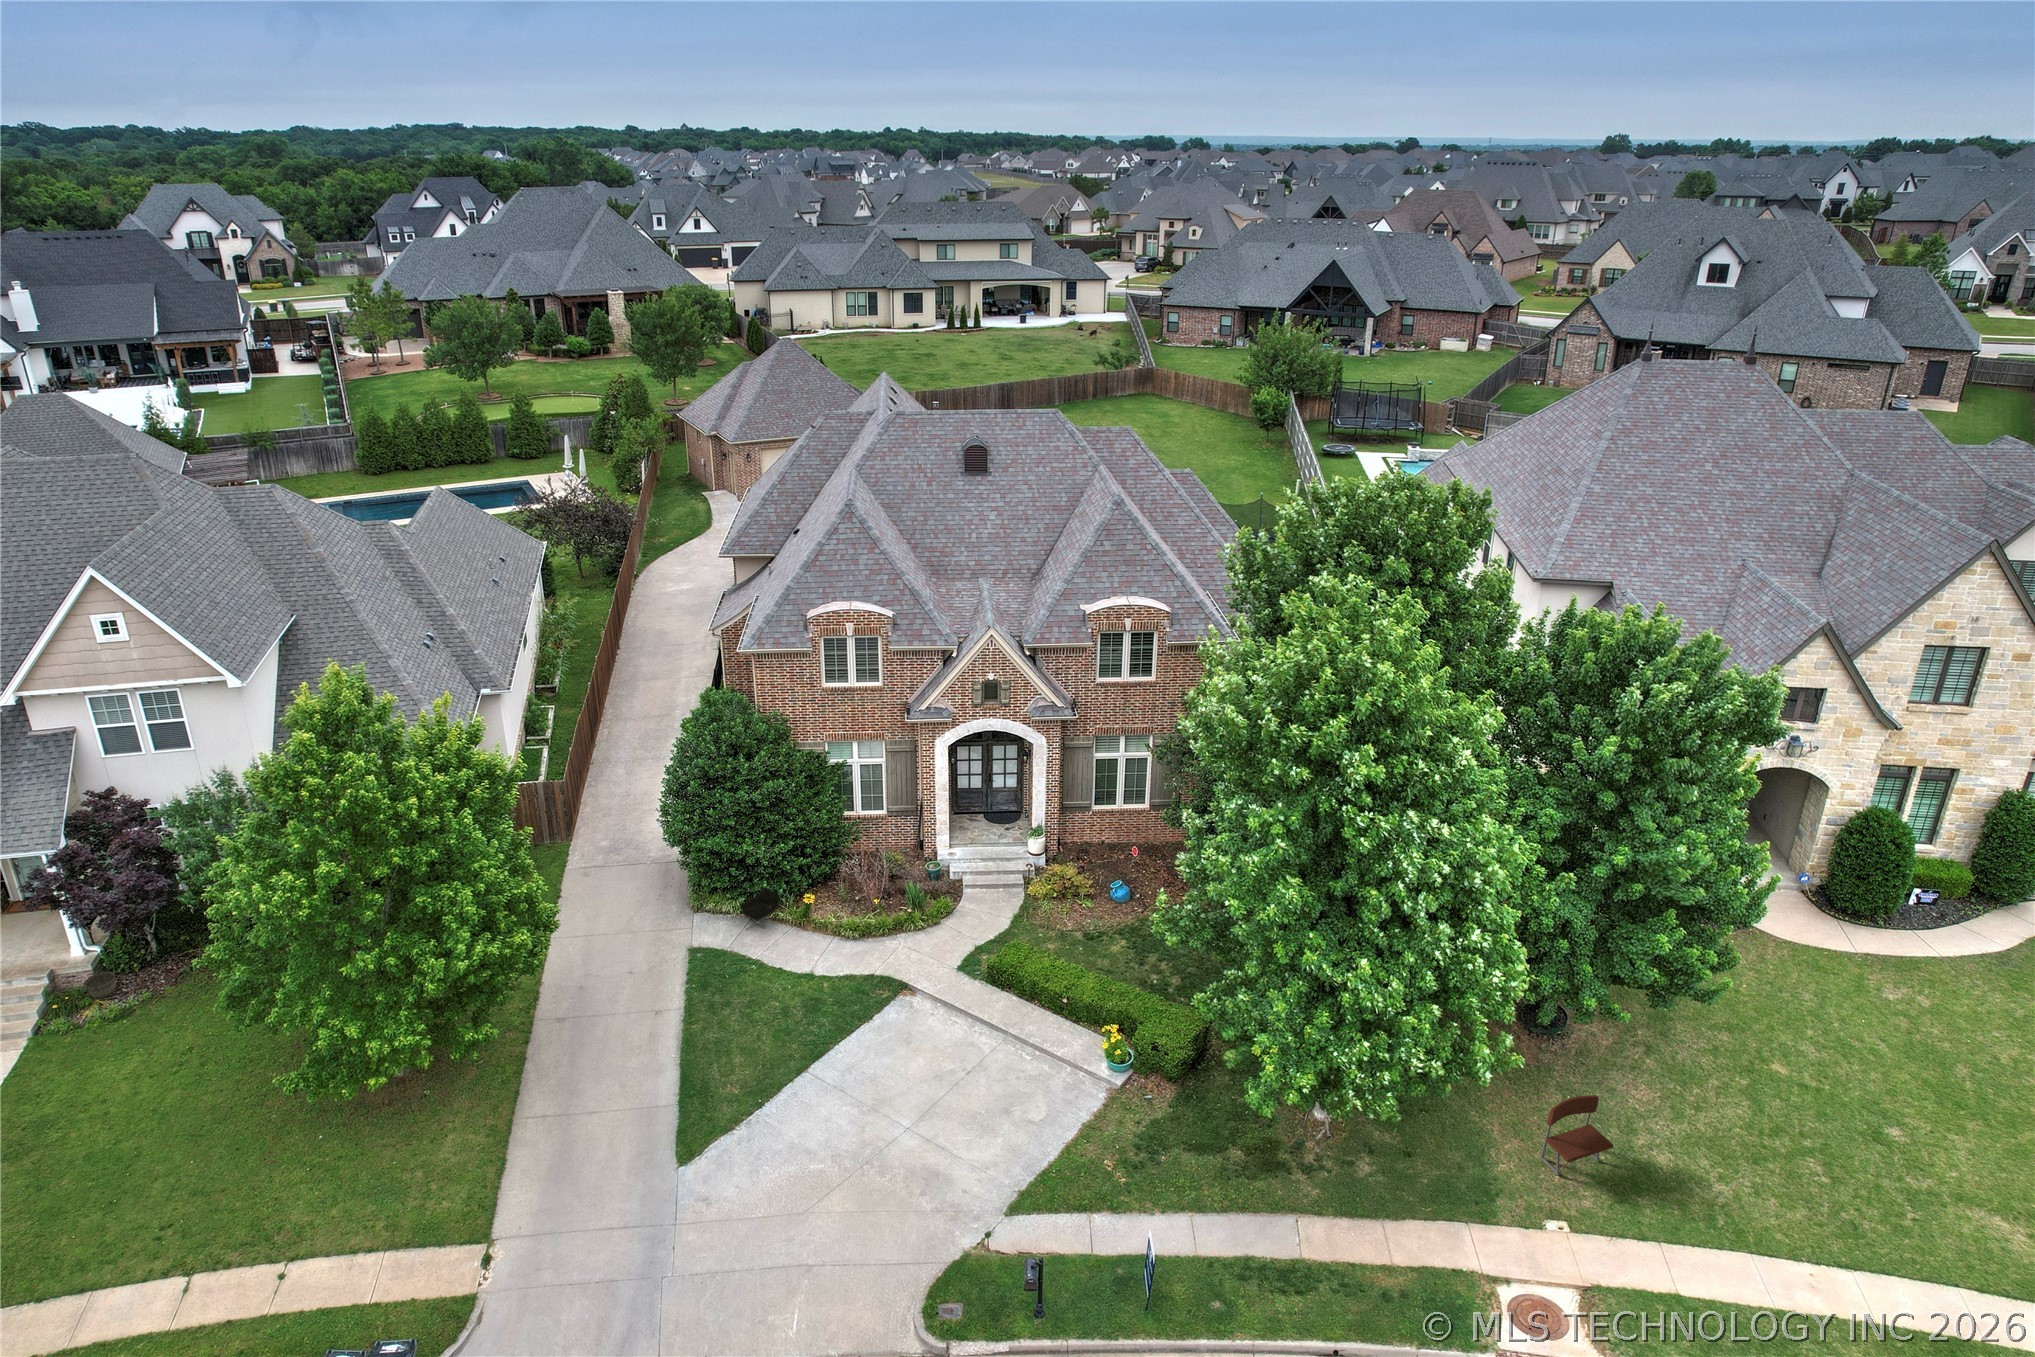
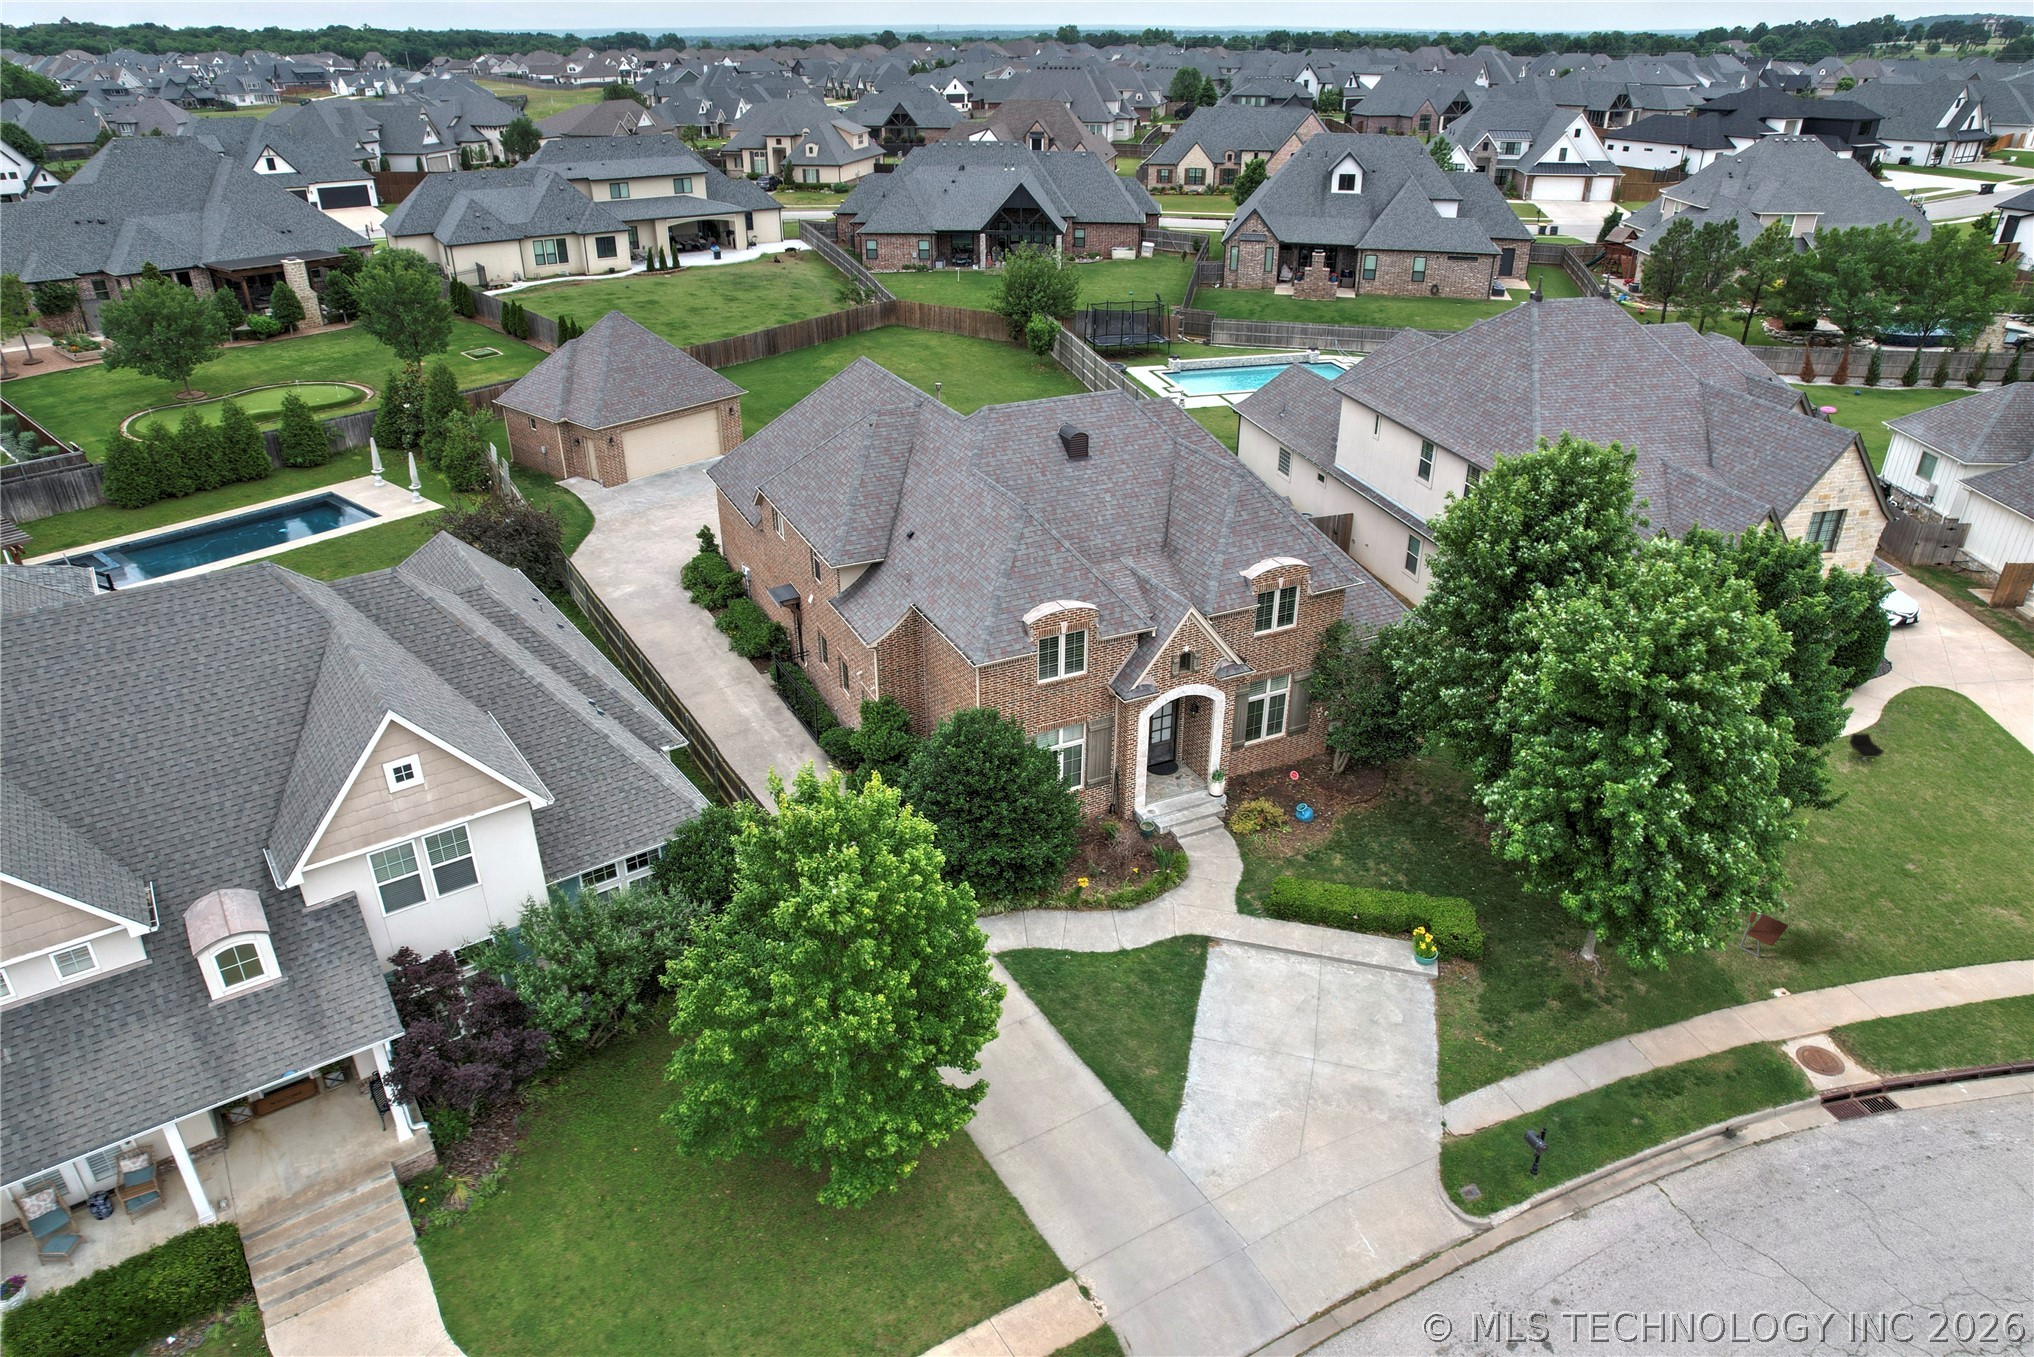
lounge chair: present [740,887,779,925] -> present [1849,733,1883,760]
wooden bucket: present [84,972,116,999] -> none [445,1134,475,1167]

